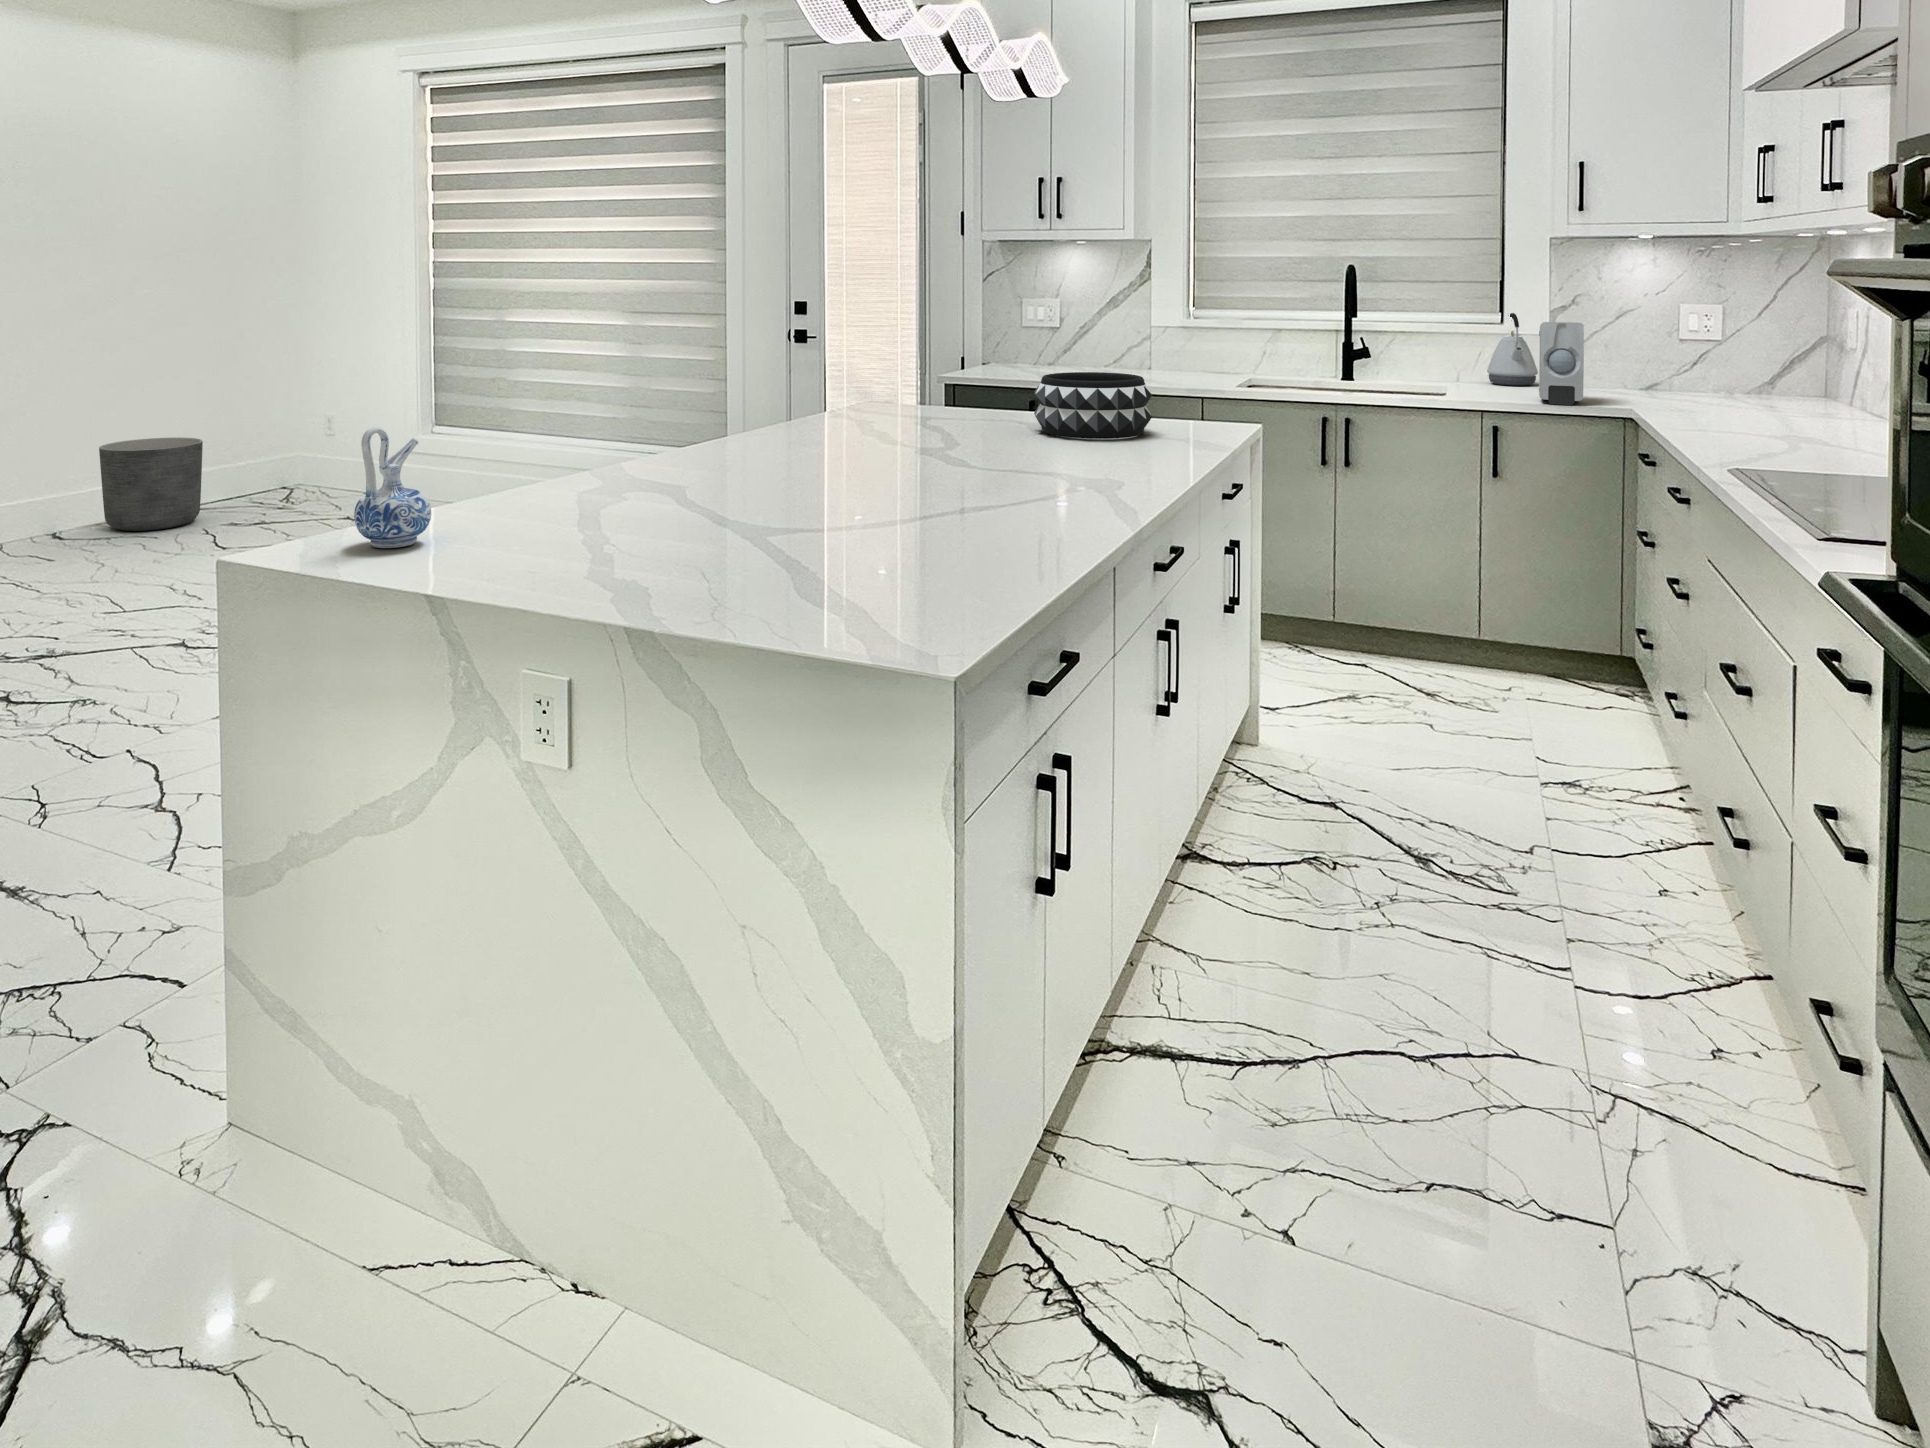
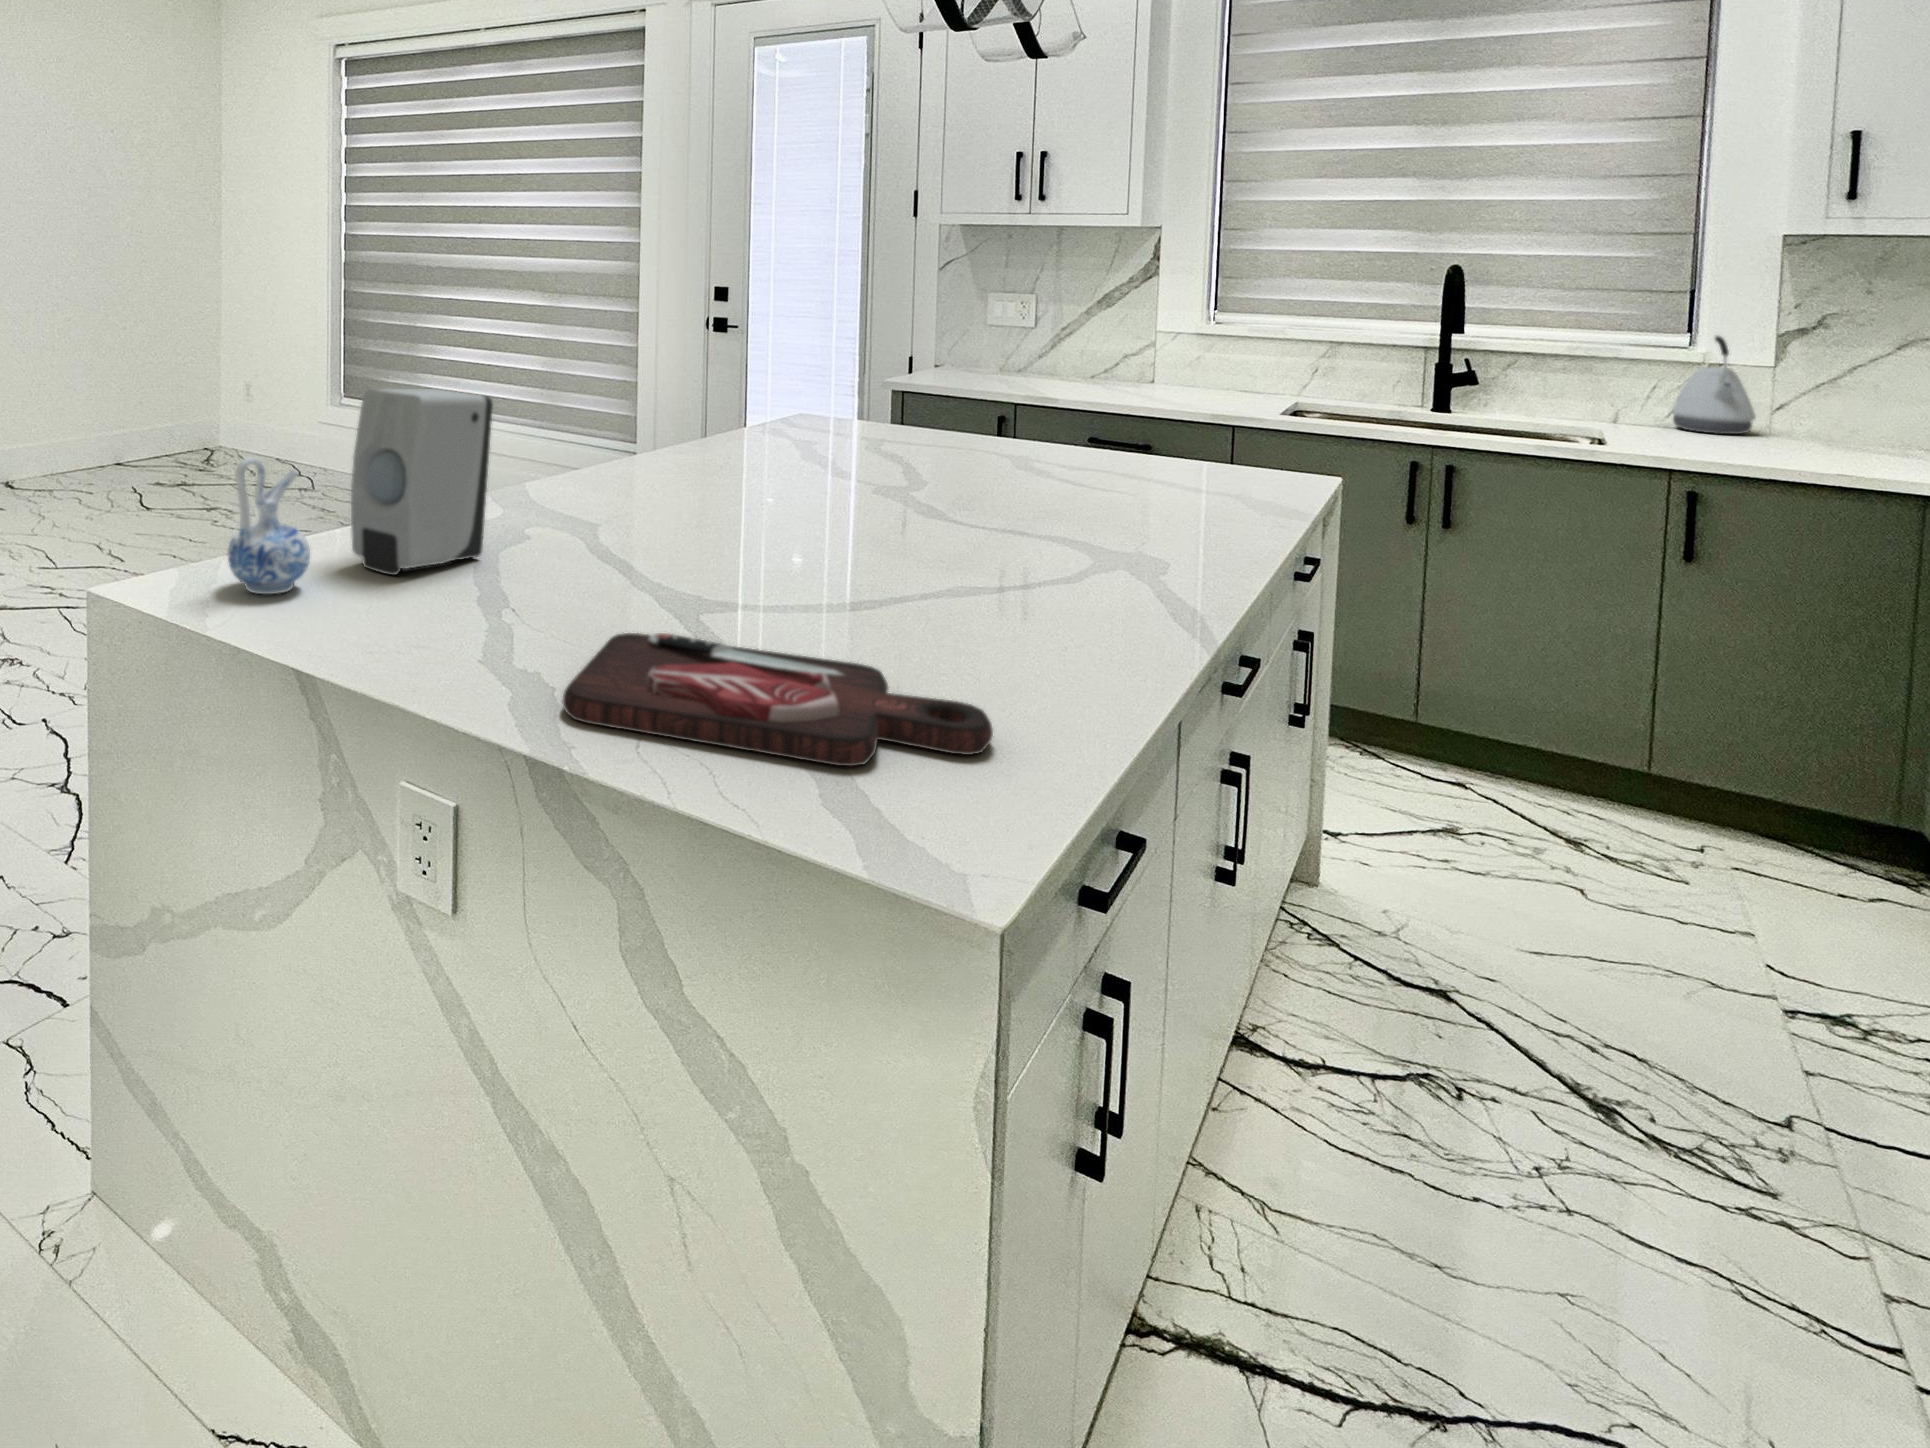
soap dispenser: present [1539,322,1584,405] -> present [351,389,493,575]
decorative bowl: present [1034,372,1152,439] -> none [1030,401,1197,491]
planter: present [99,437,203,531] -> none [46,398,135,486]
cutting board: none [656,545,975,610] -> present [562,633,993,766]

